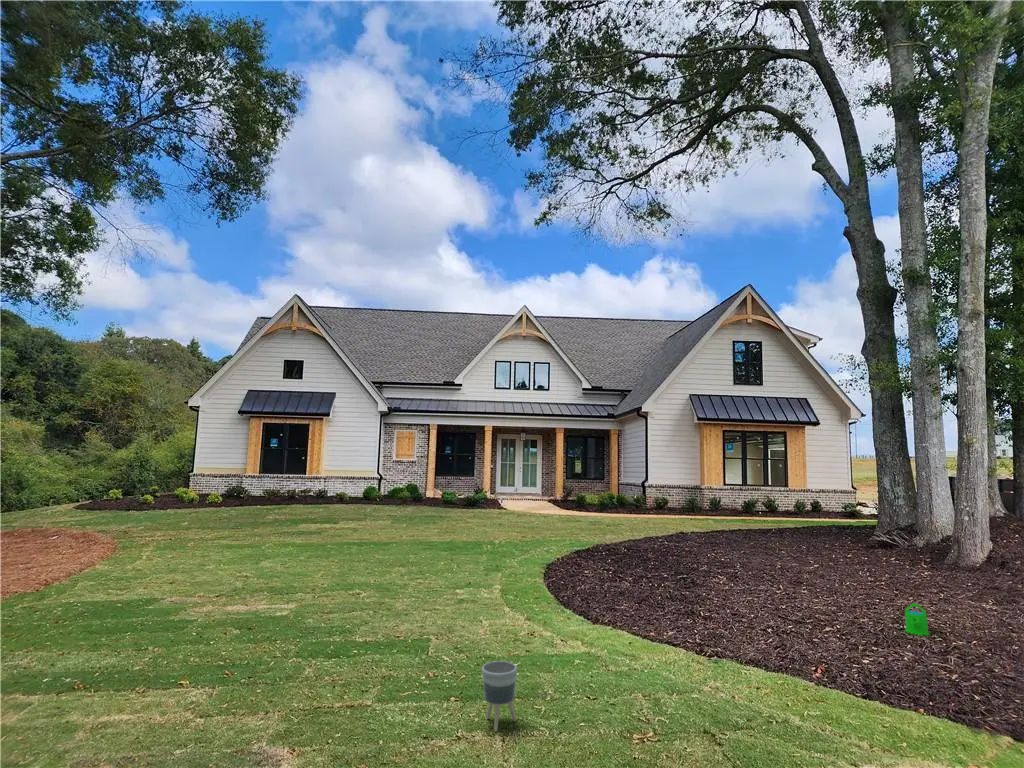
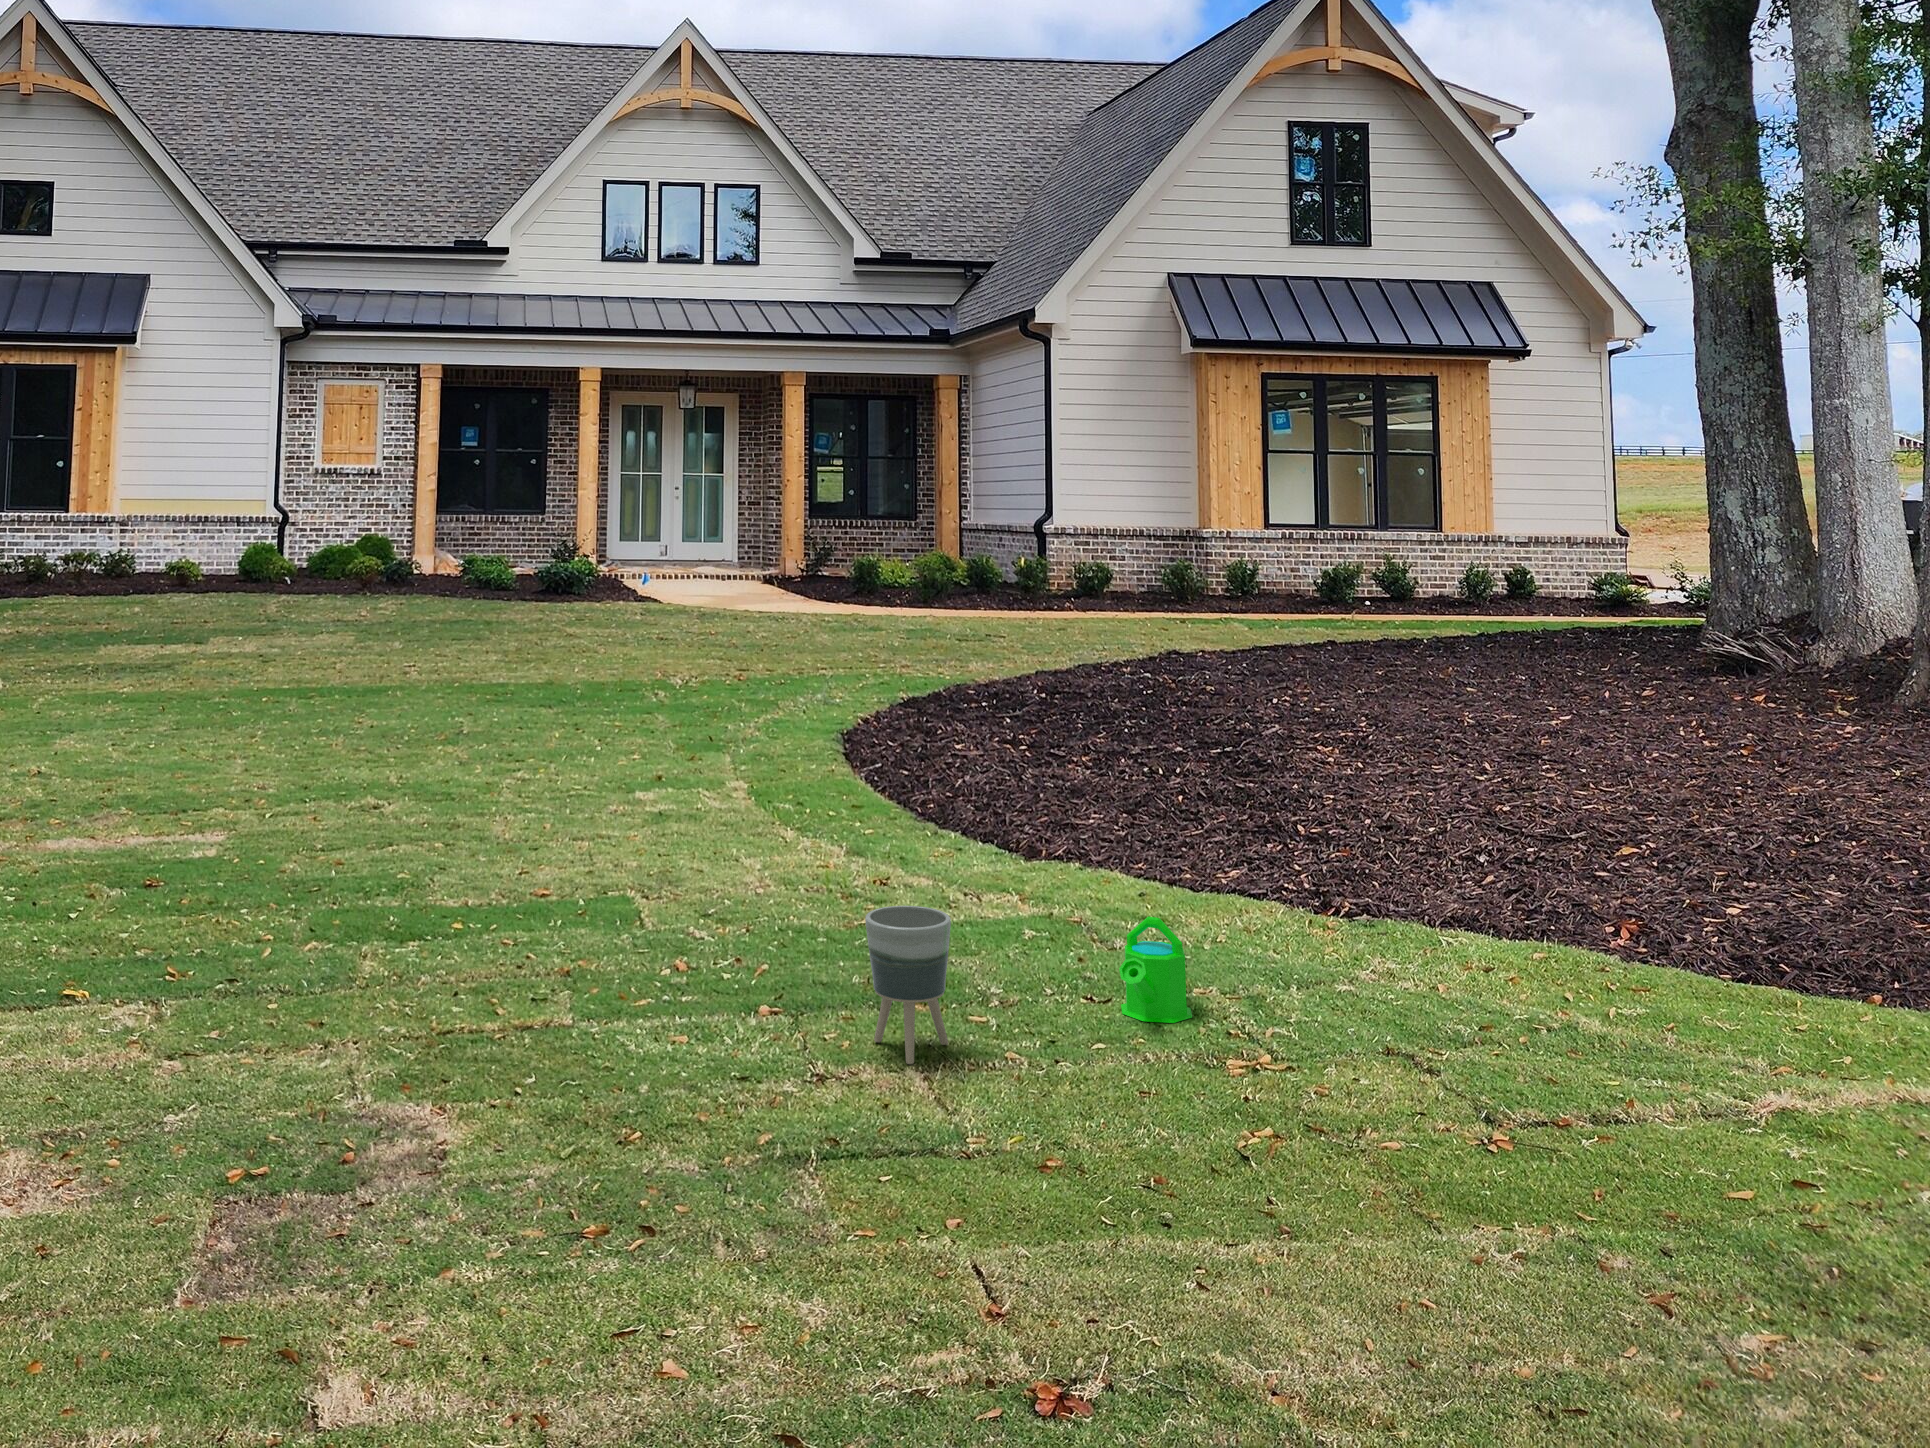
watering can: present [905,604,929,635] -> present [1119,916,1192,1023]

